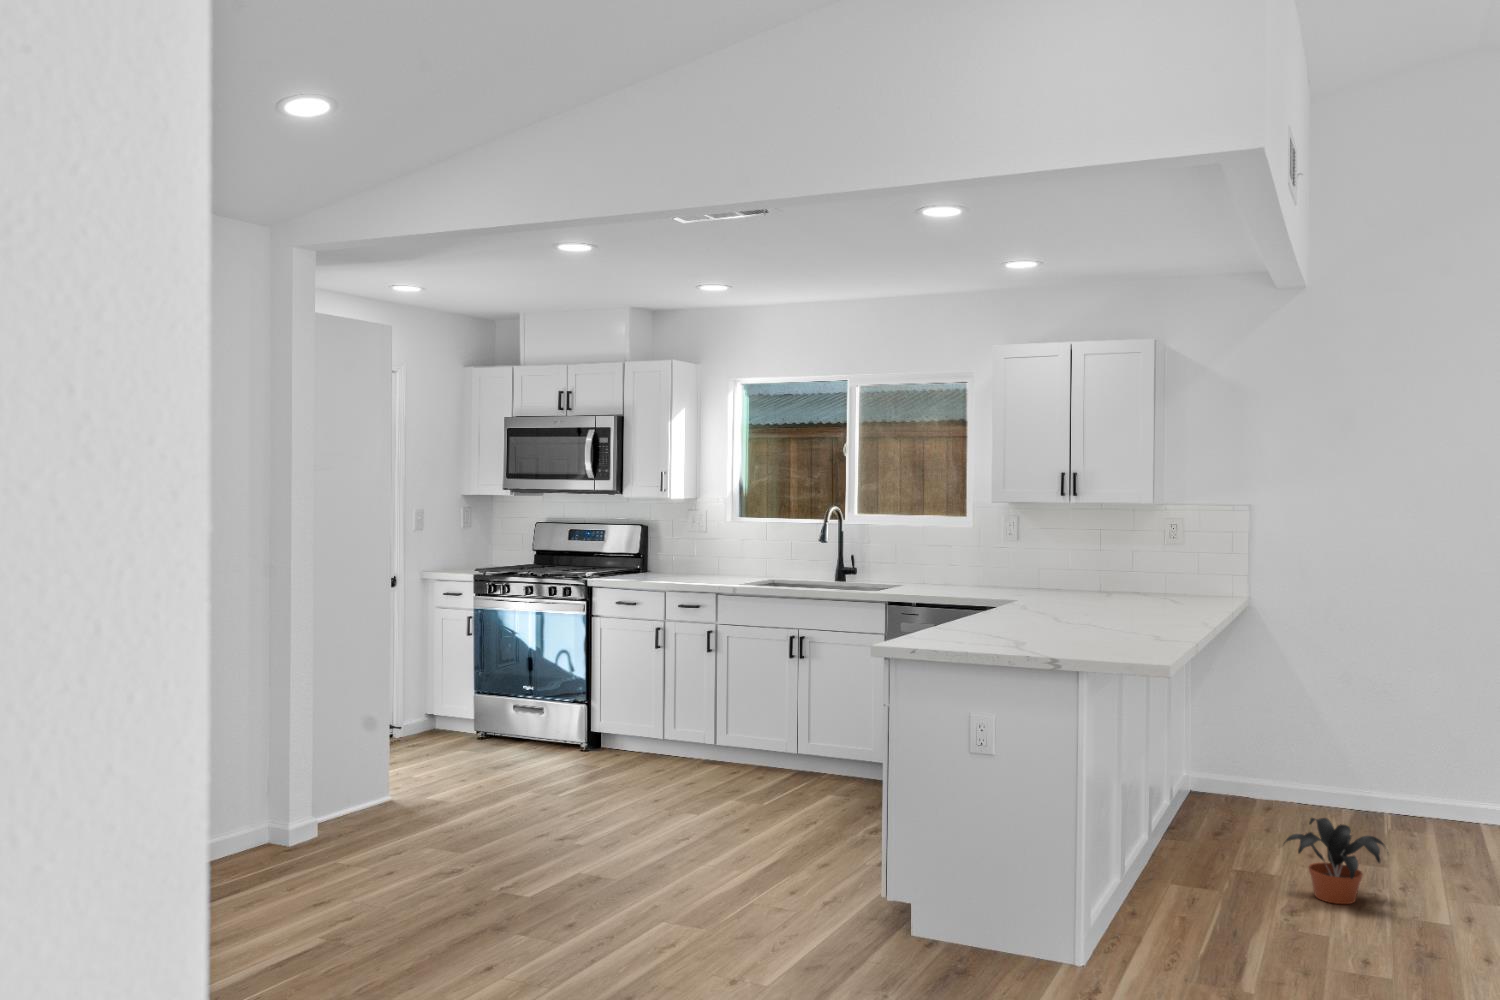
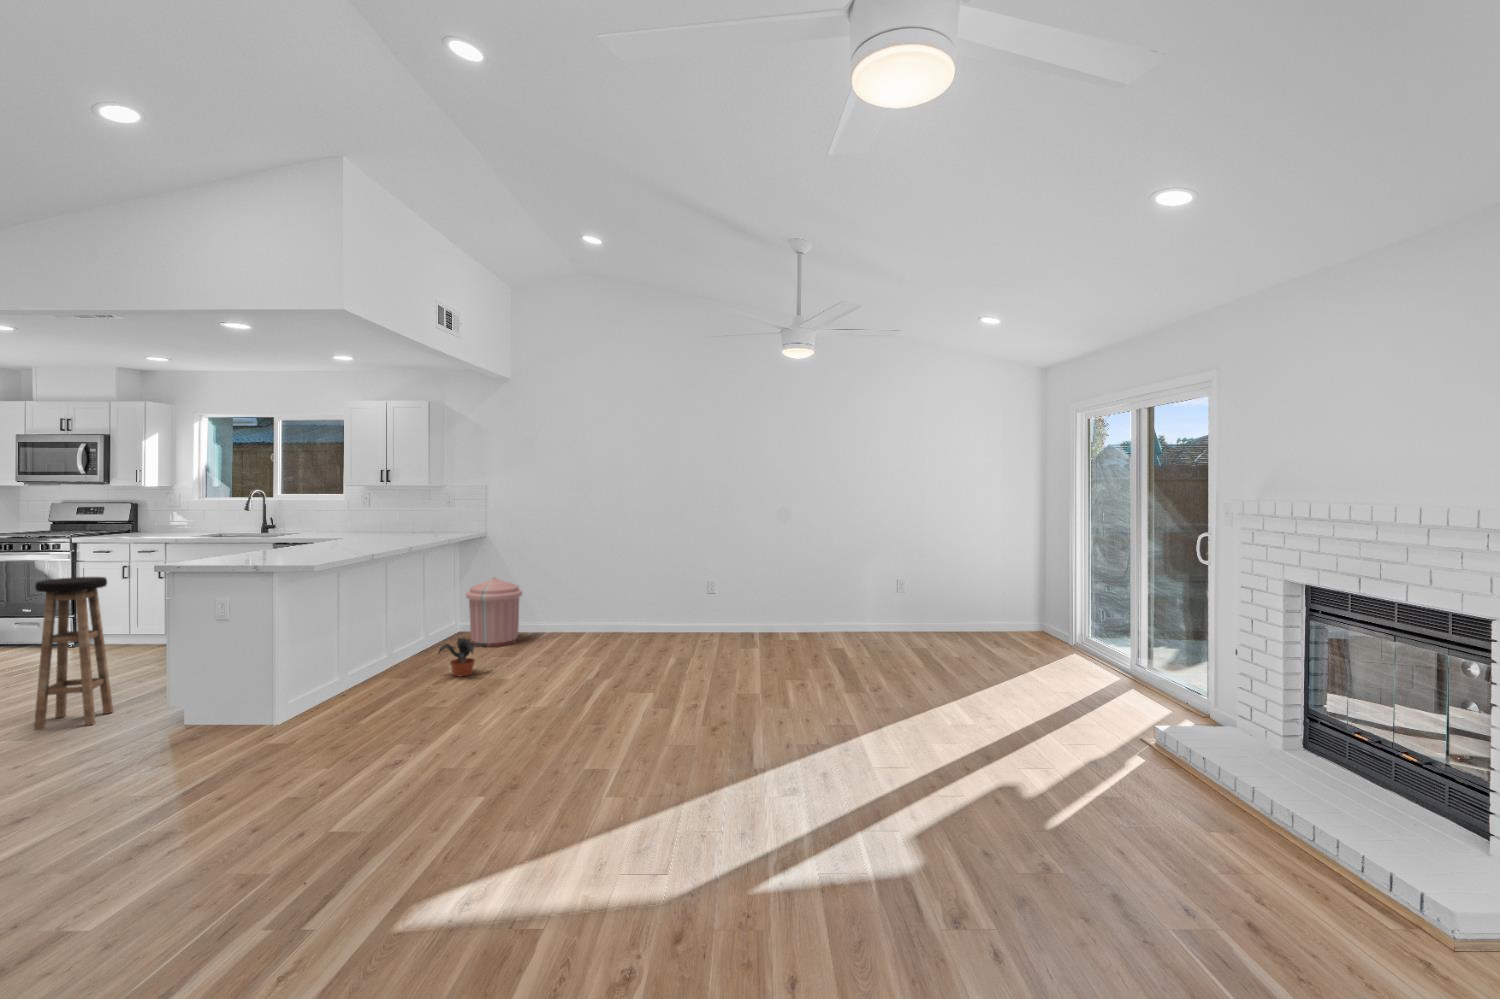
bar stool: none [677,658,769,927] -> present [34,577,113,730]
trash can: none [1237,687,1354,830] -> present [466,577,522,647]

